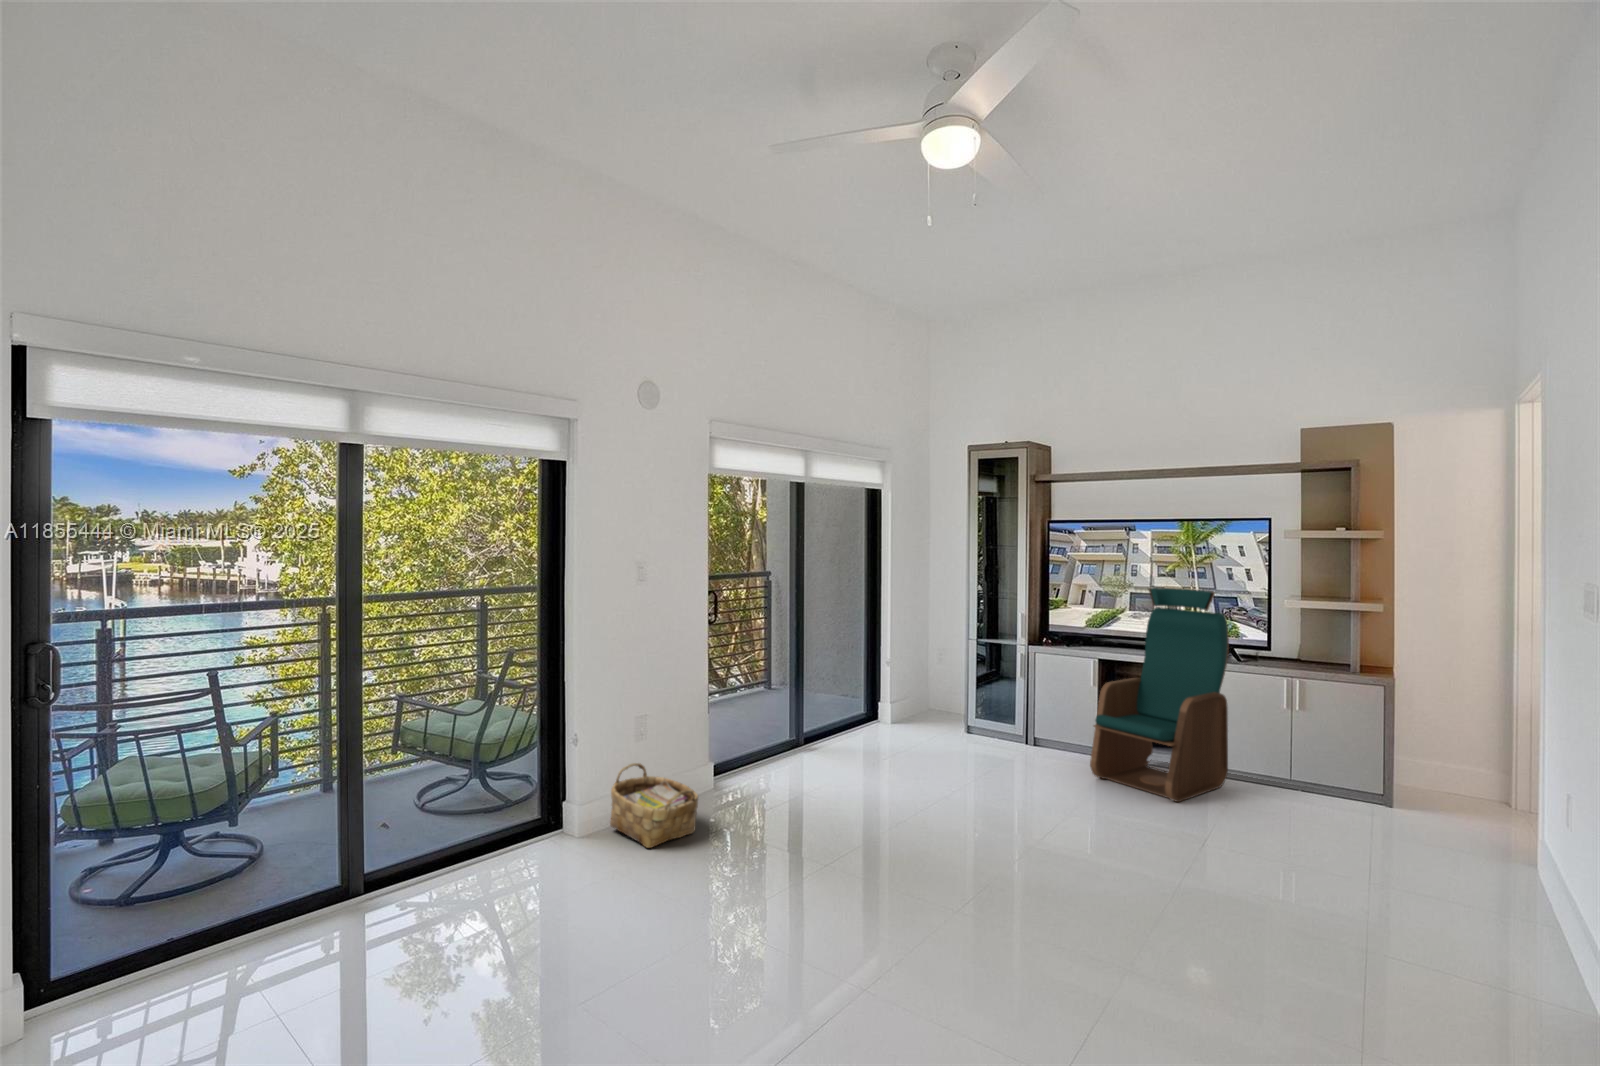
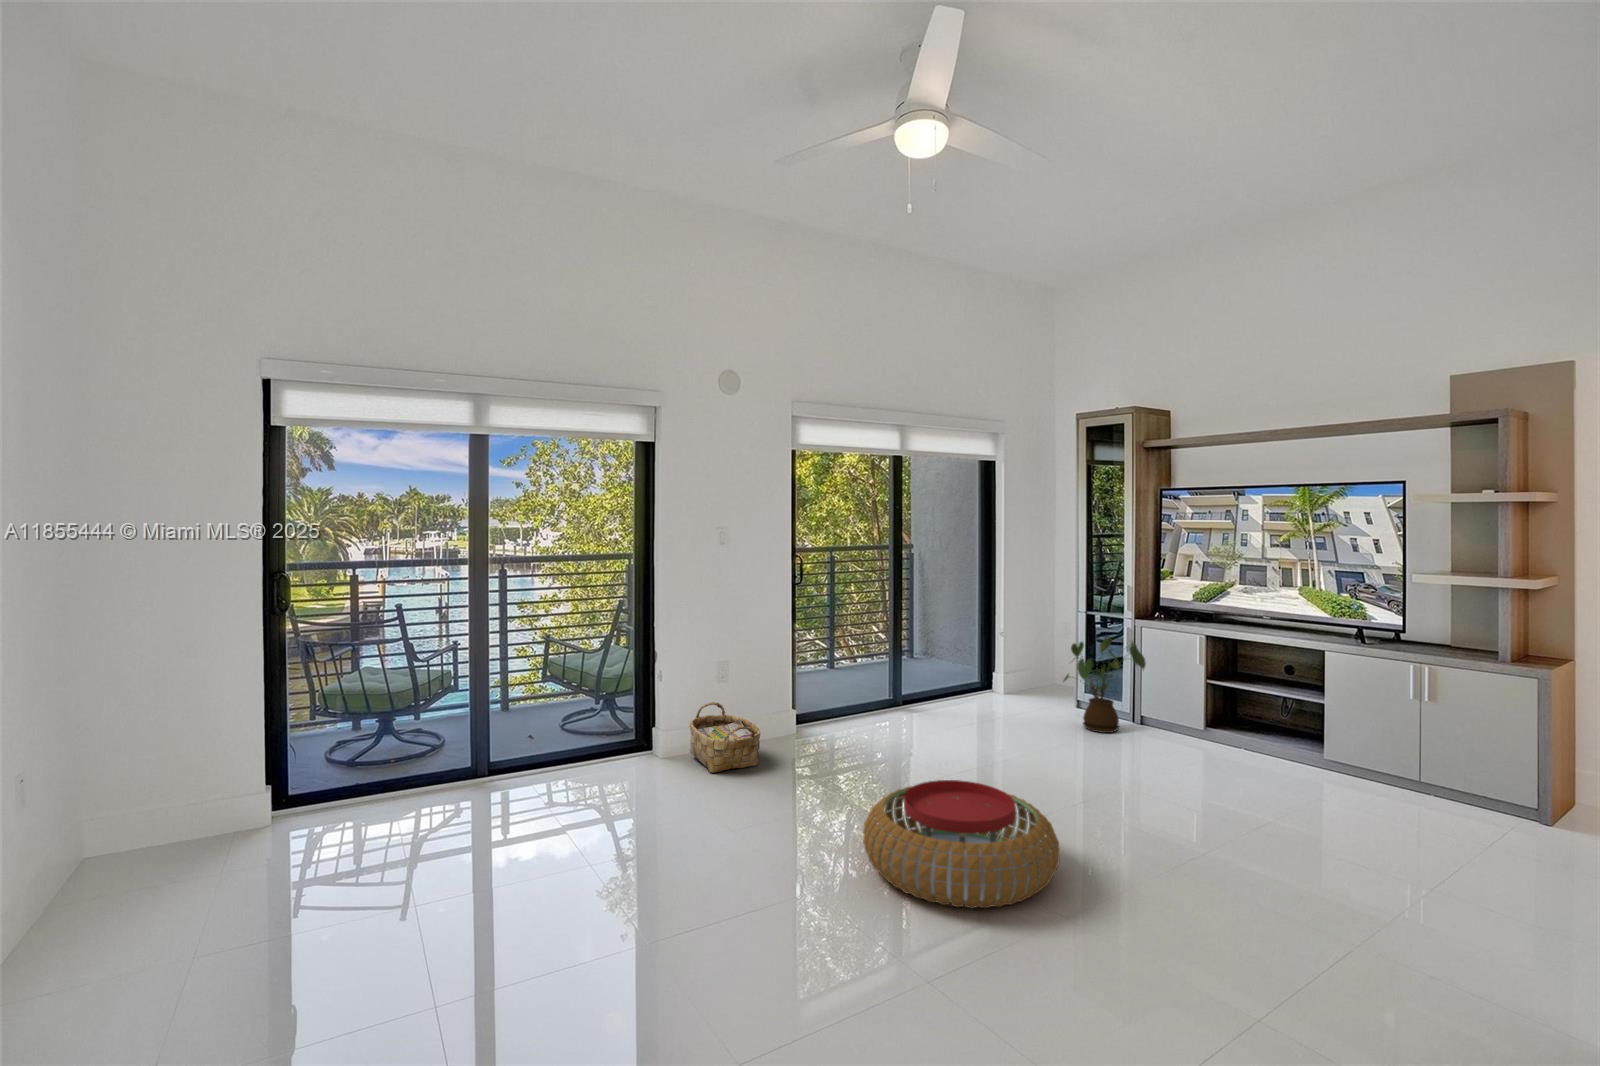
armchair: present [1090,588,1229,802] -> none [1177,560,1345,787]
house plant: none [972,664,1051,759] -> present [1064,637,1146,733]
pouf: none [882,835,1092,978] -> present [863,780,1060,908]

